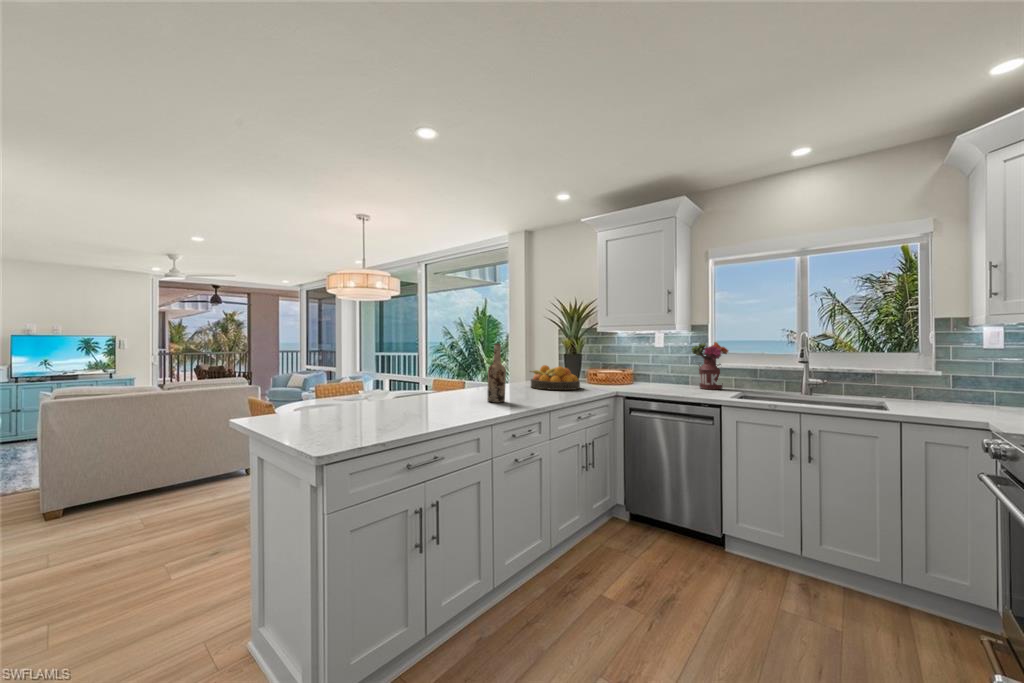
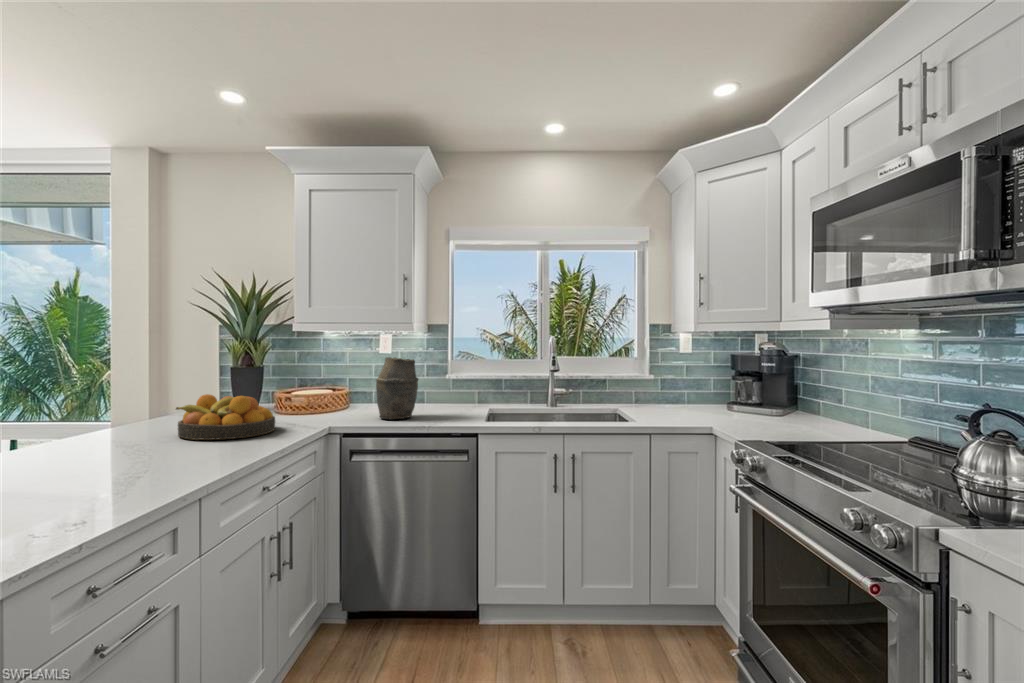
flower arrangement: present [691,342,728,389] -> none [428,346,473,409]
wine bottle: present [487,344,506,403] -> none [95,372,143,498]
vase: none [646,347,677,391] -> present [376,357,418,419]

